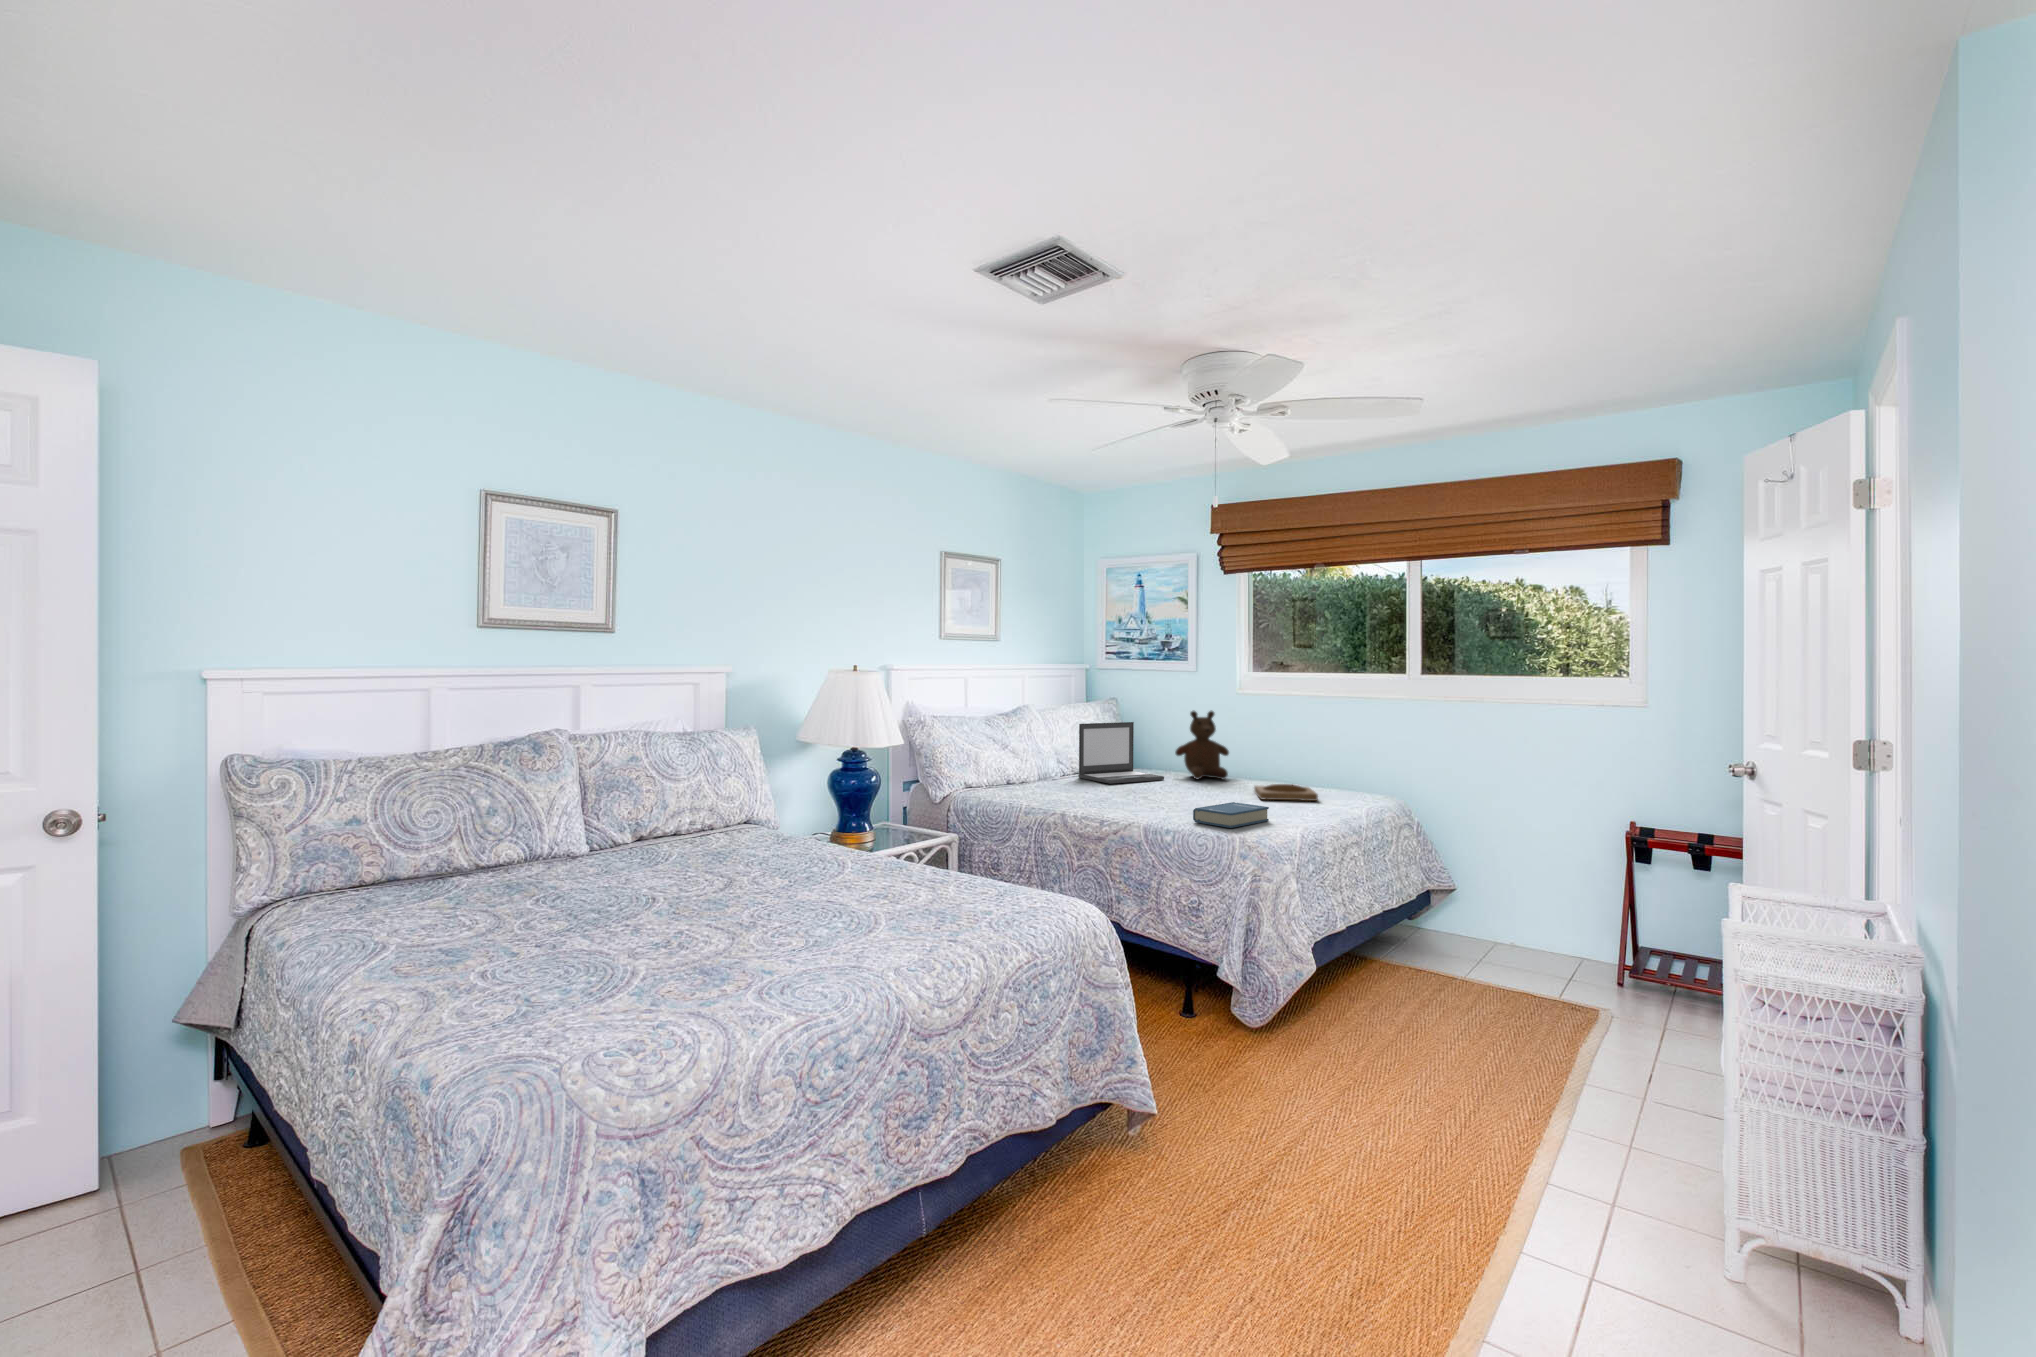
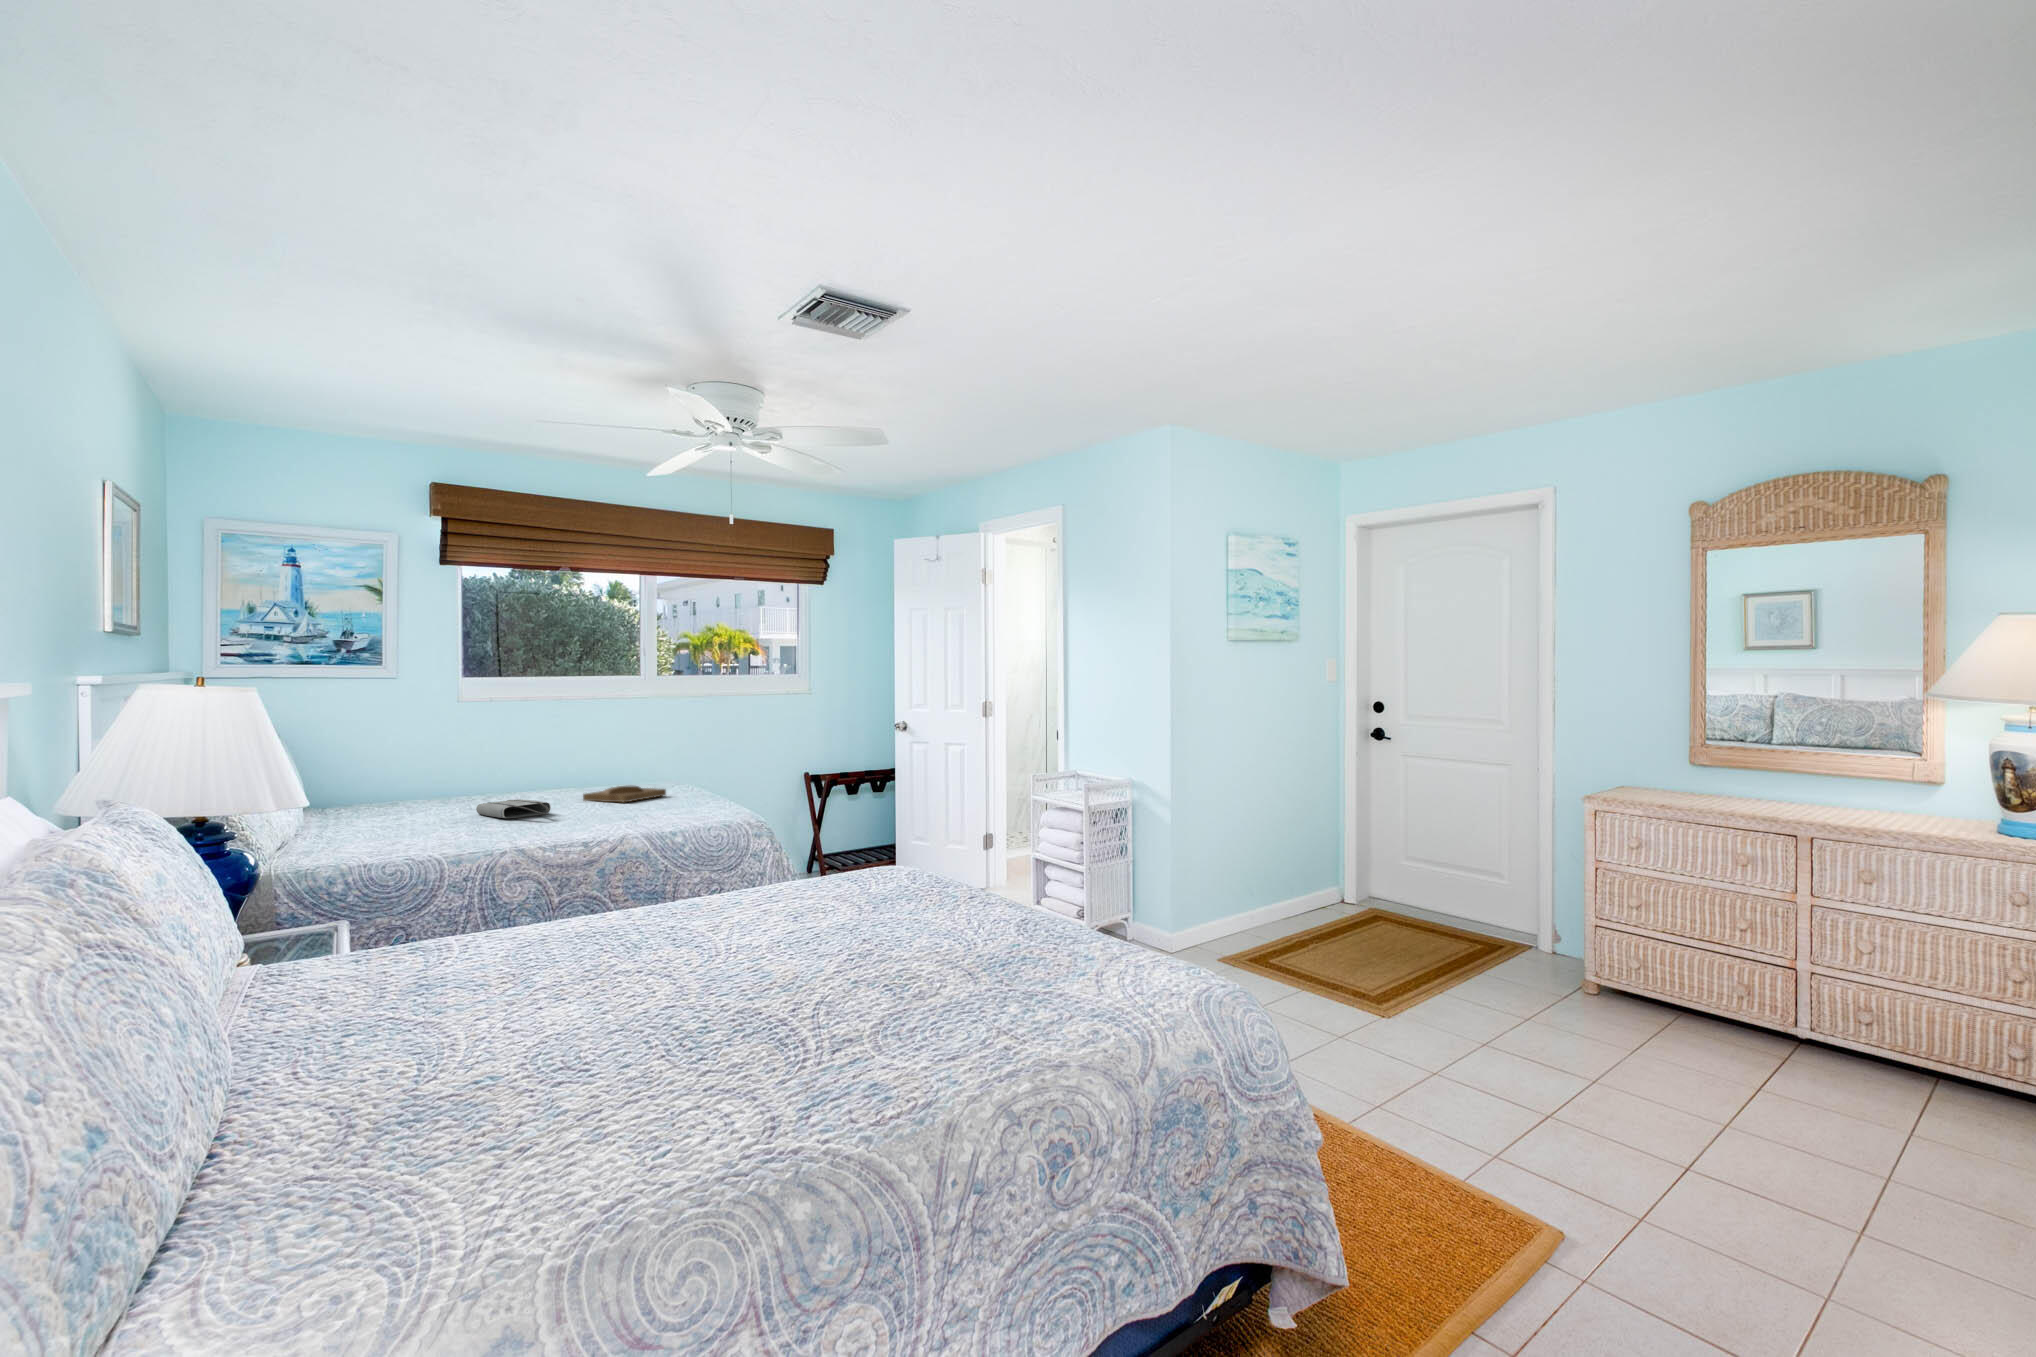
teddy bear: present [1175,711,1229,779] -> none [438,722,511,802]
laptop: present [1078,722,1164,784] -> none [334,744,447,825]
tote bag: none [1141,779,1190,796] -> present [476,799,551,819]
hardback book: present [1193,802,1269,828] -> none [665,798,720,822]

